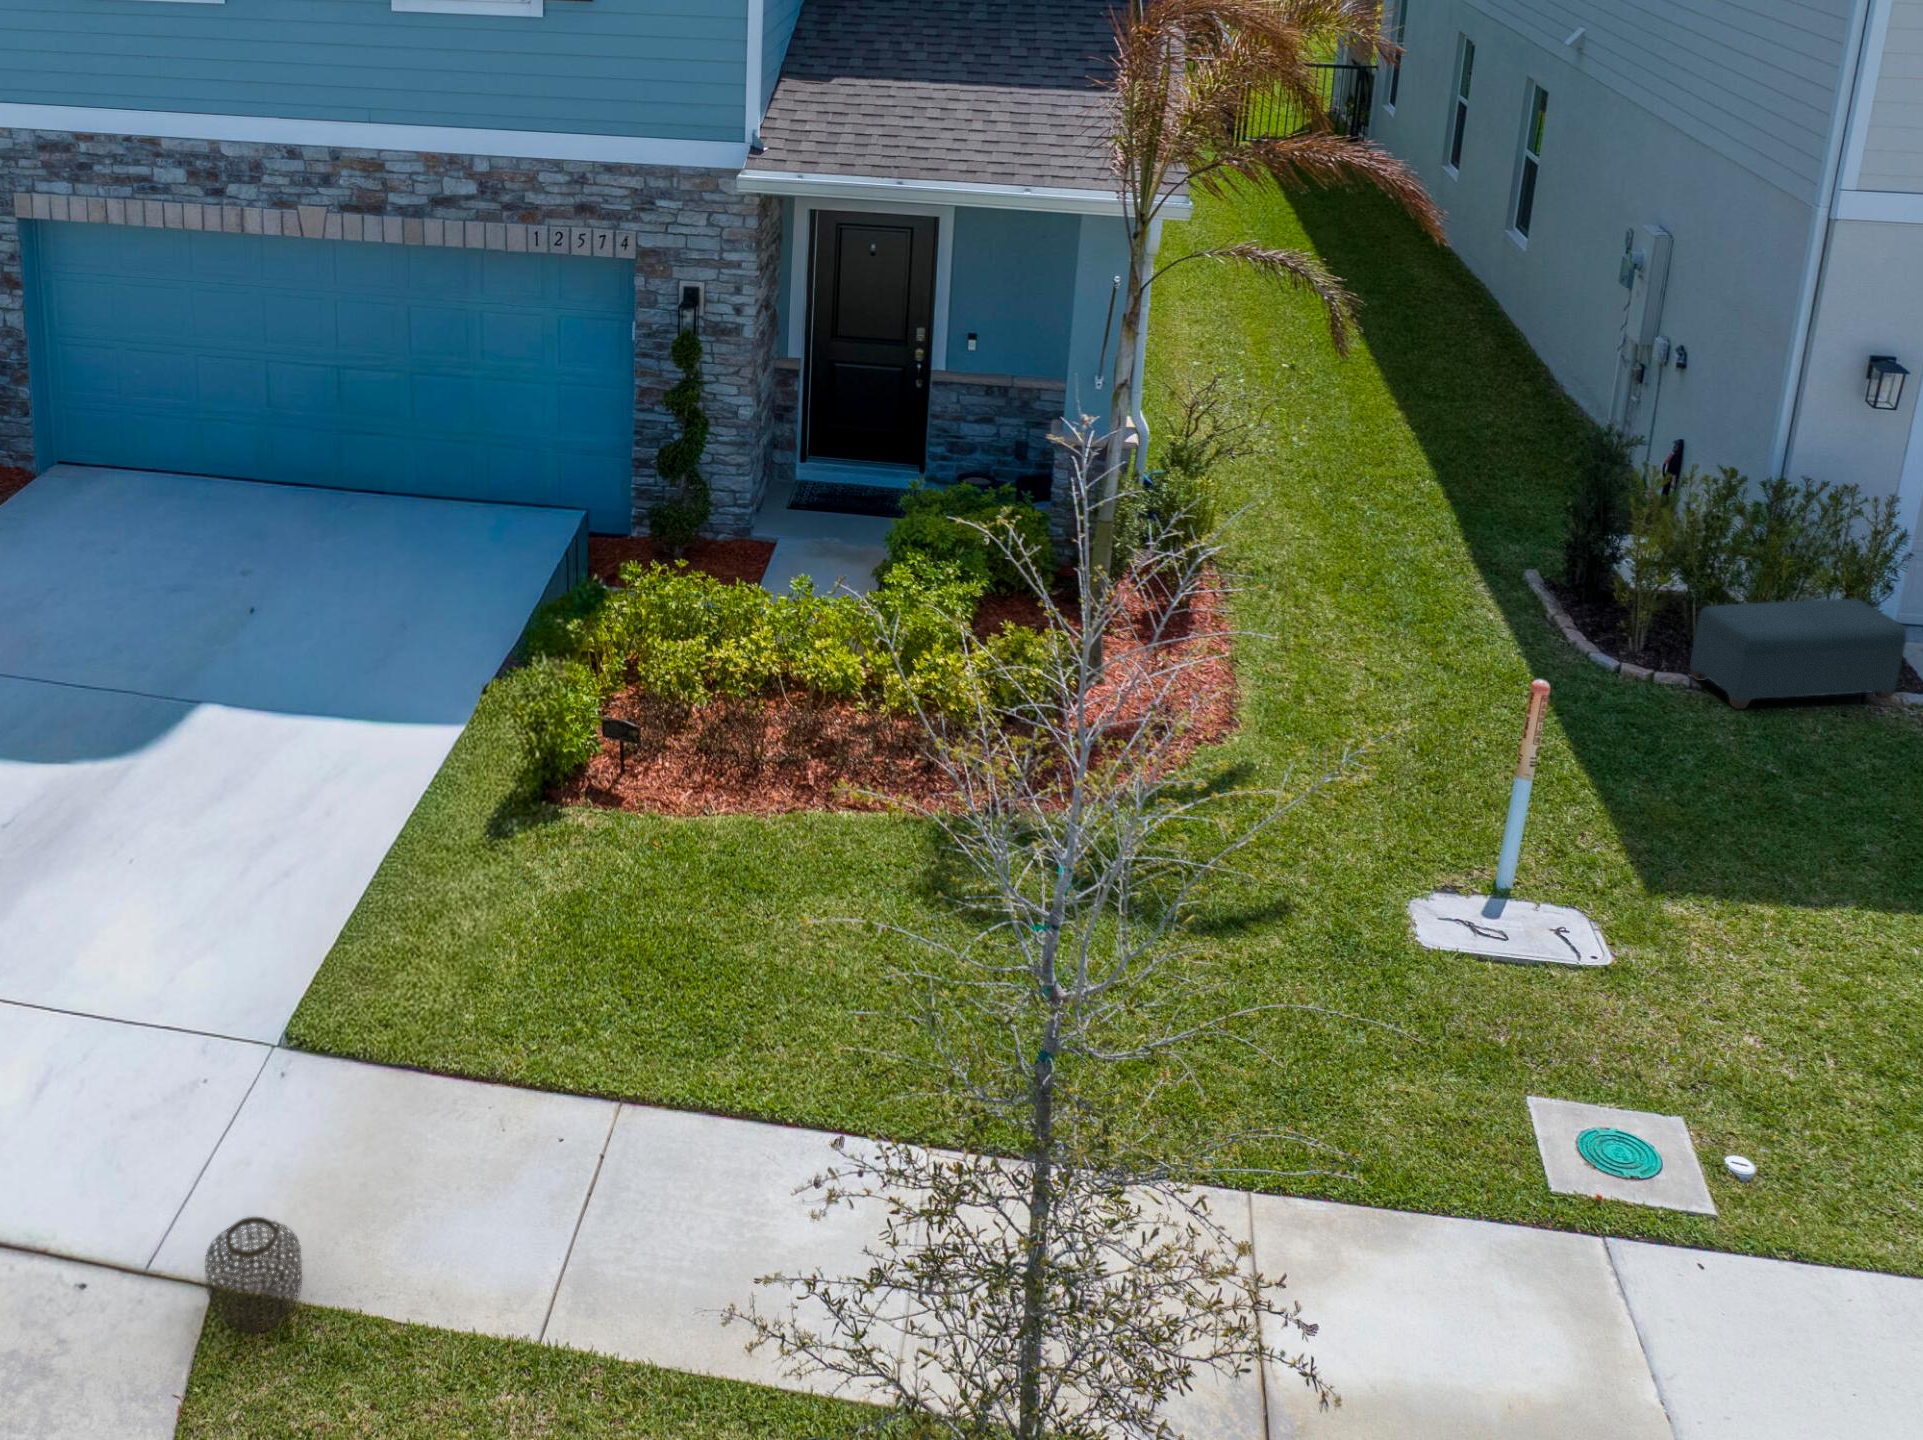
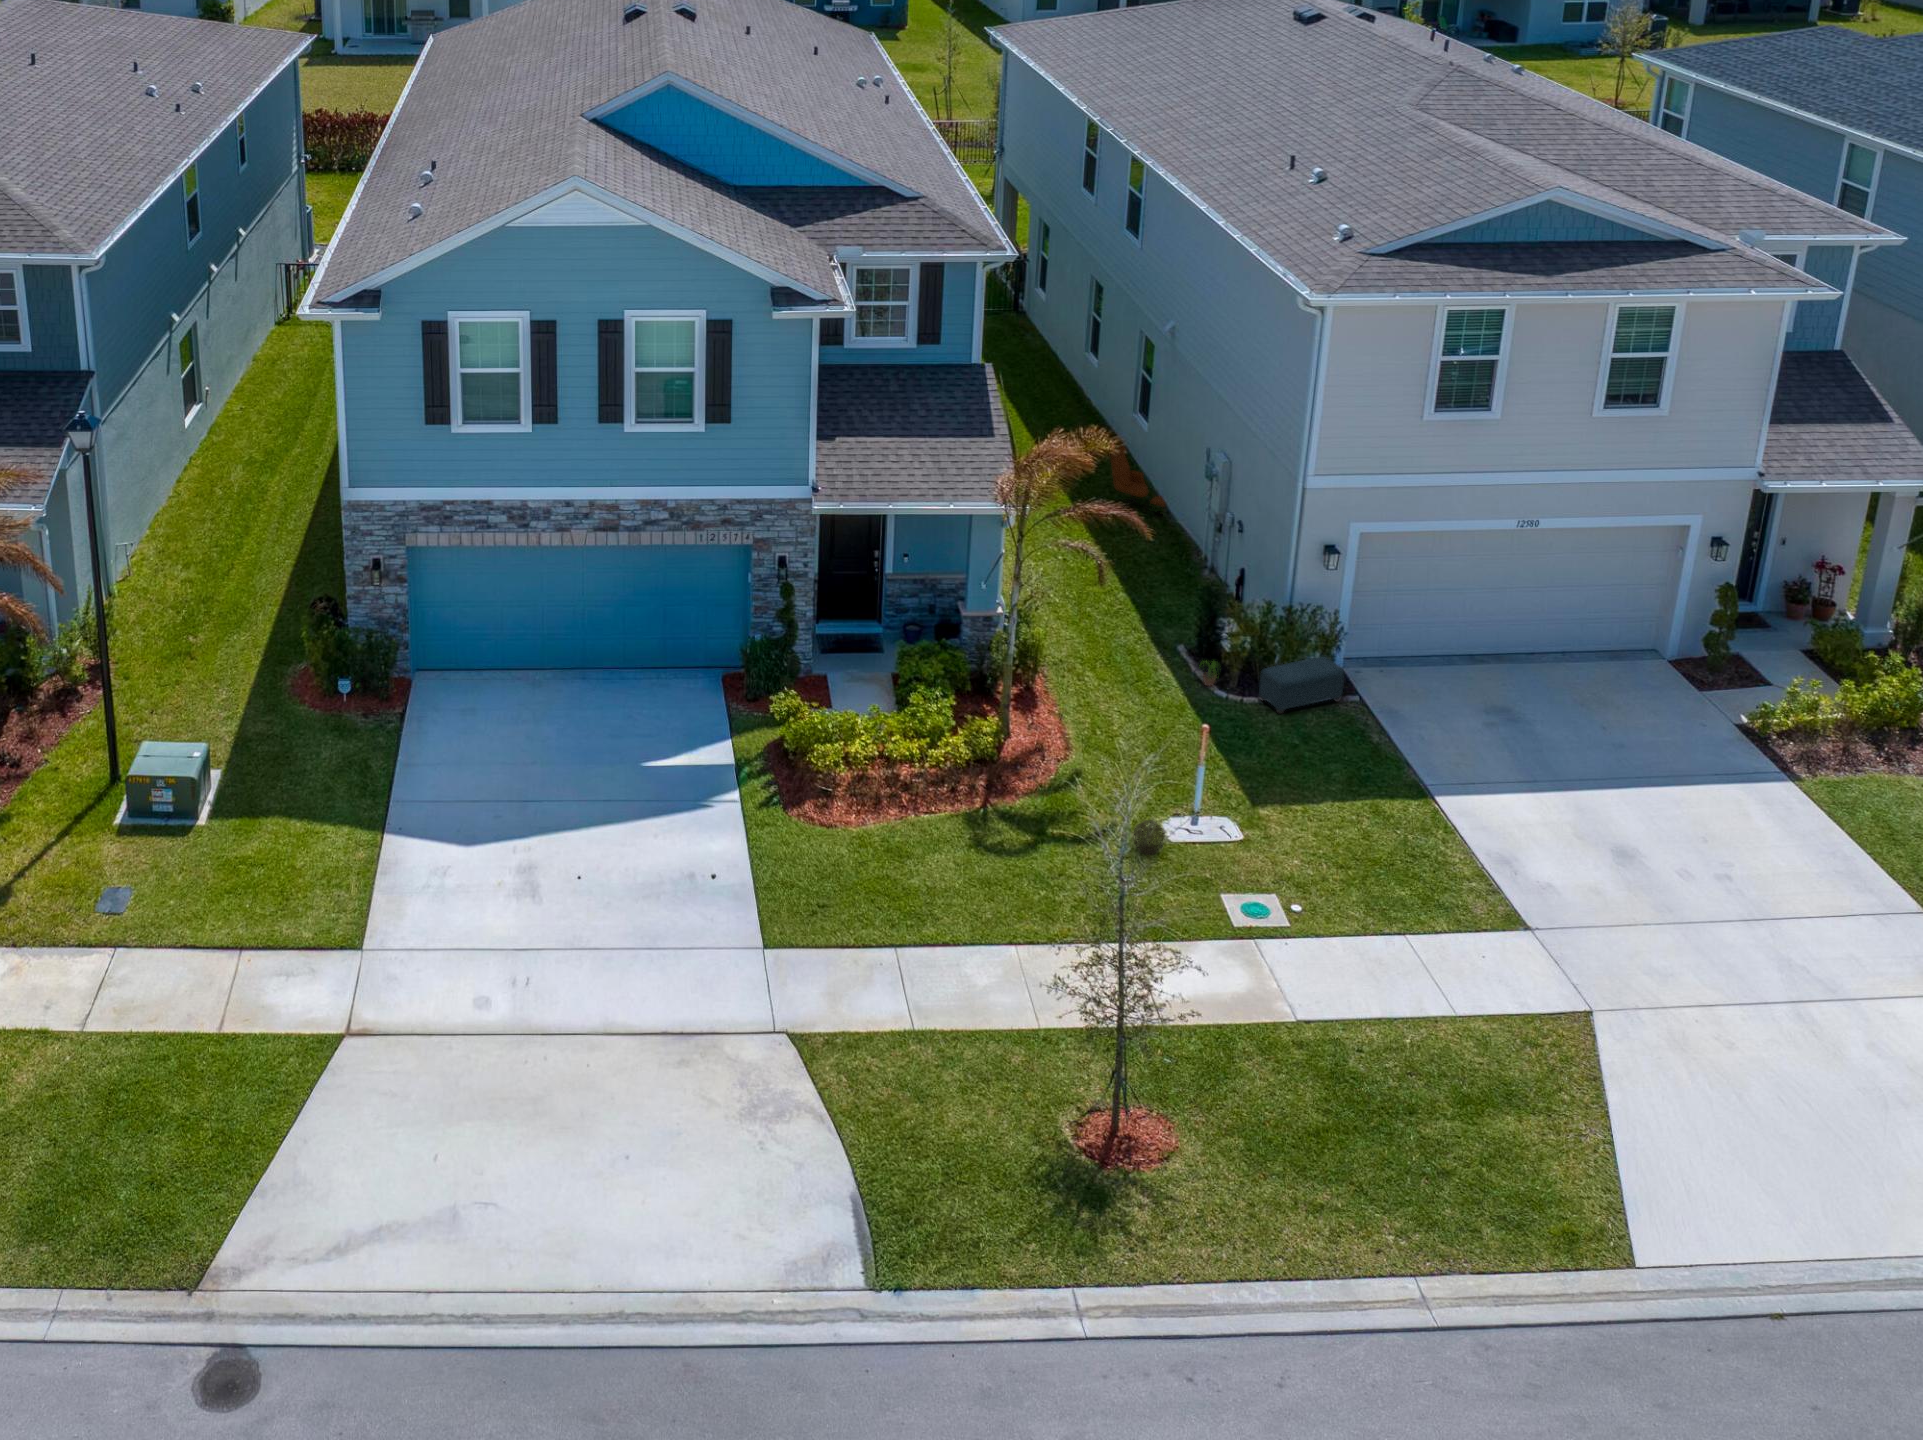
lounge chair: none [1438,249,1557,380] -> present [1111,446,1165,513]
potted plant: none [1543,583,1613,641] -> present [1199,661,1218,686]
woven basket: present [205,1217,302,1332] -> present [1134,820,1165,855]

